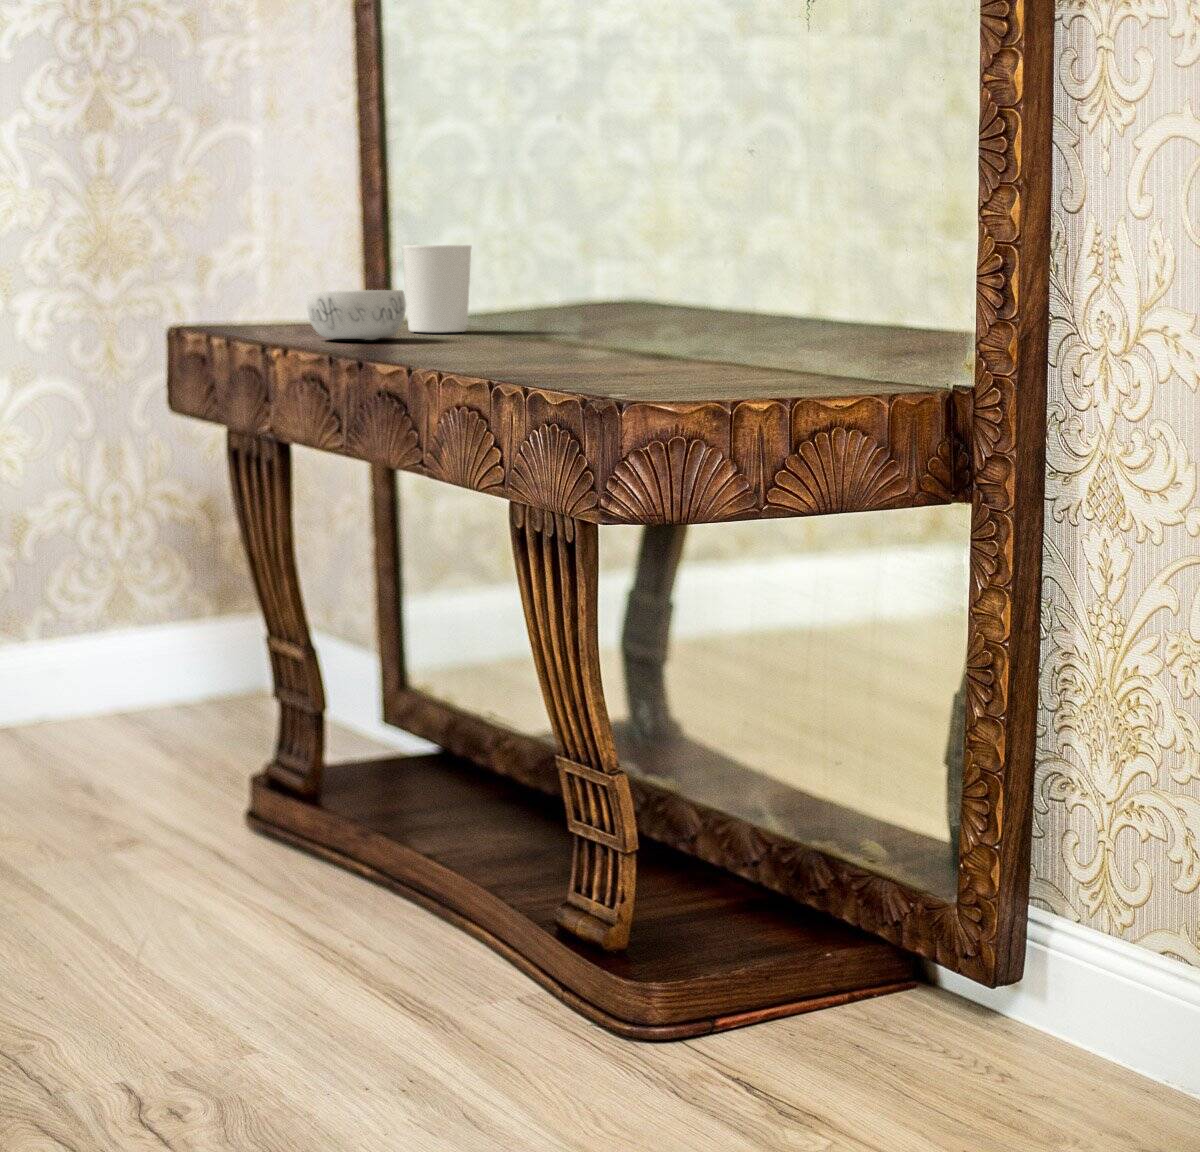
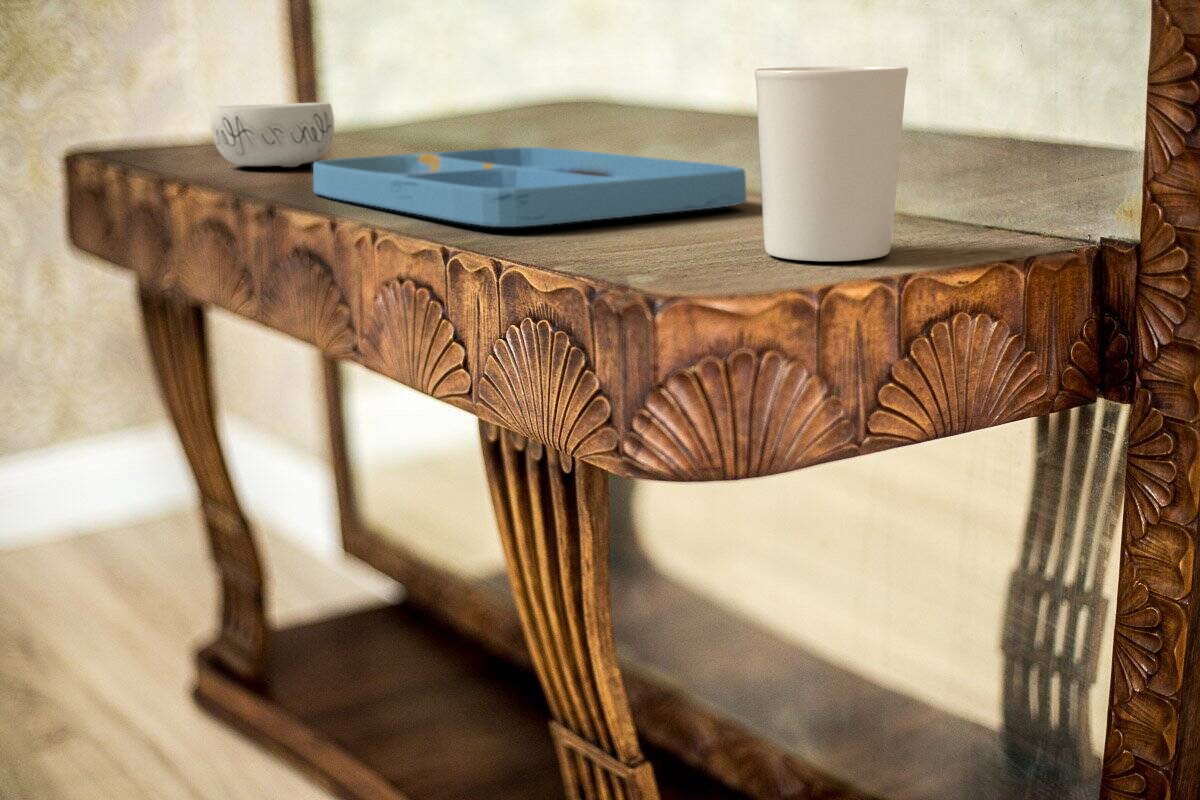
candle holder: present [402,245,472,332] -> present [755,66,908,261]
tray: none [392,326,715,370] -> present [313,147,747,227]

